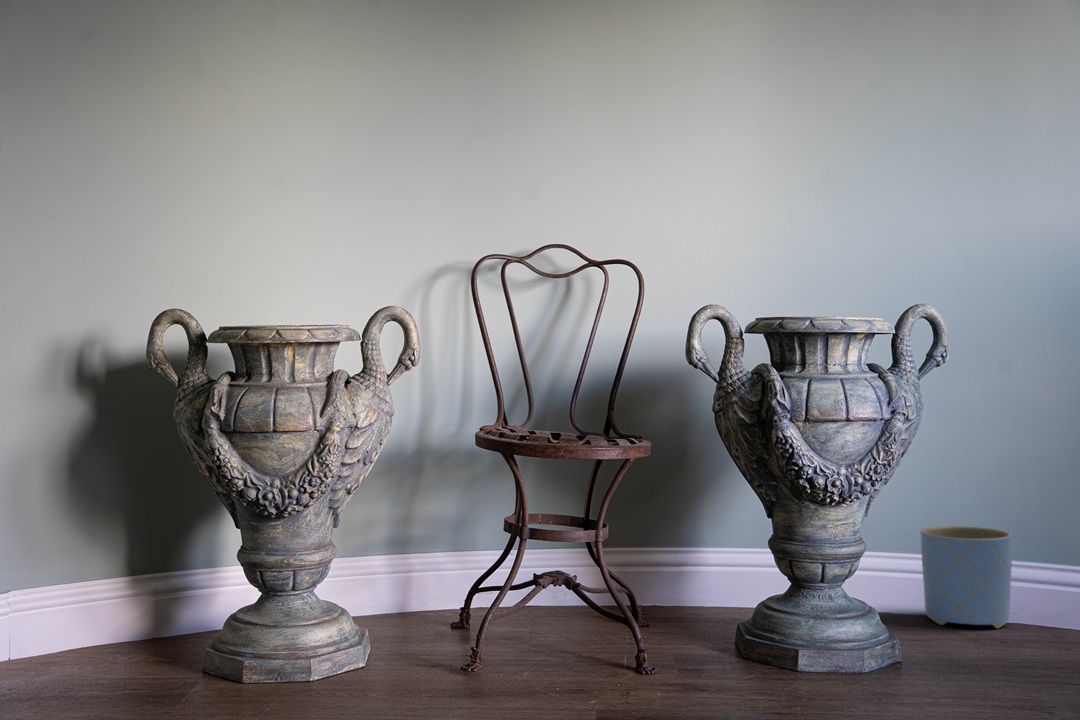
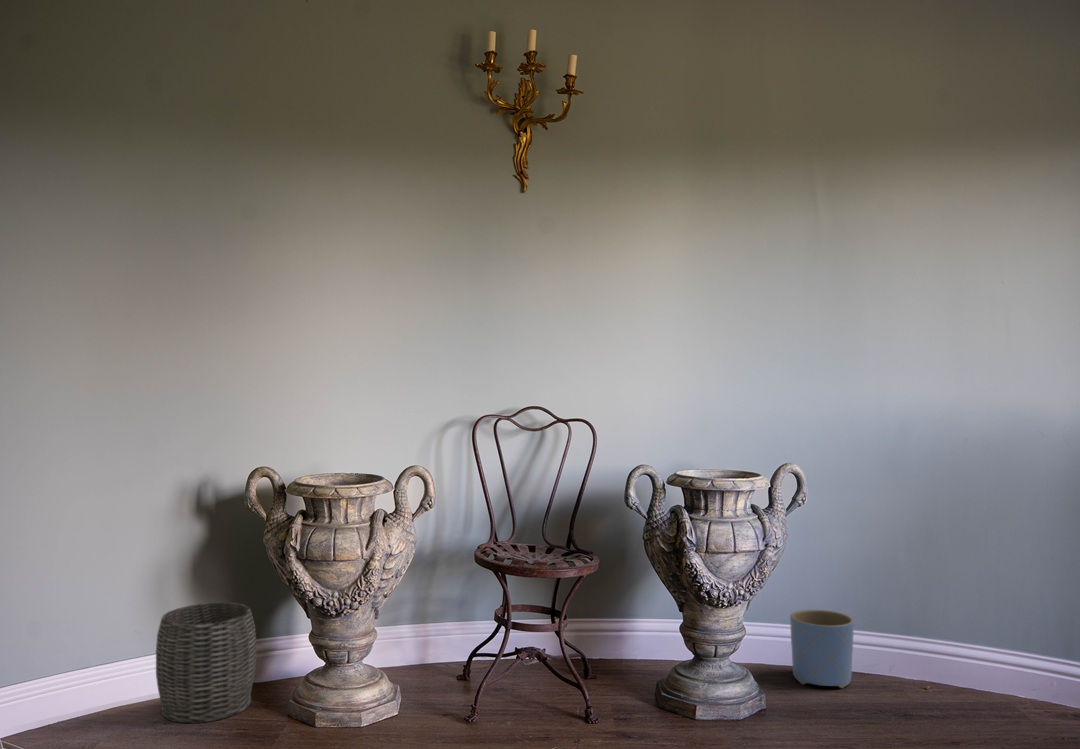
woven basket: none [23,512,167,669] -> present [156,603,256,723]

